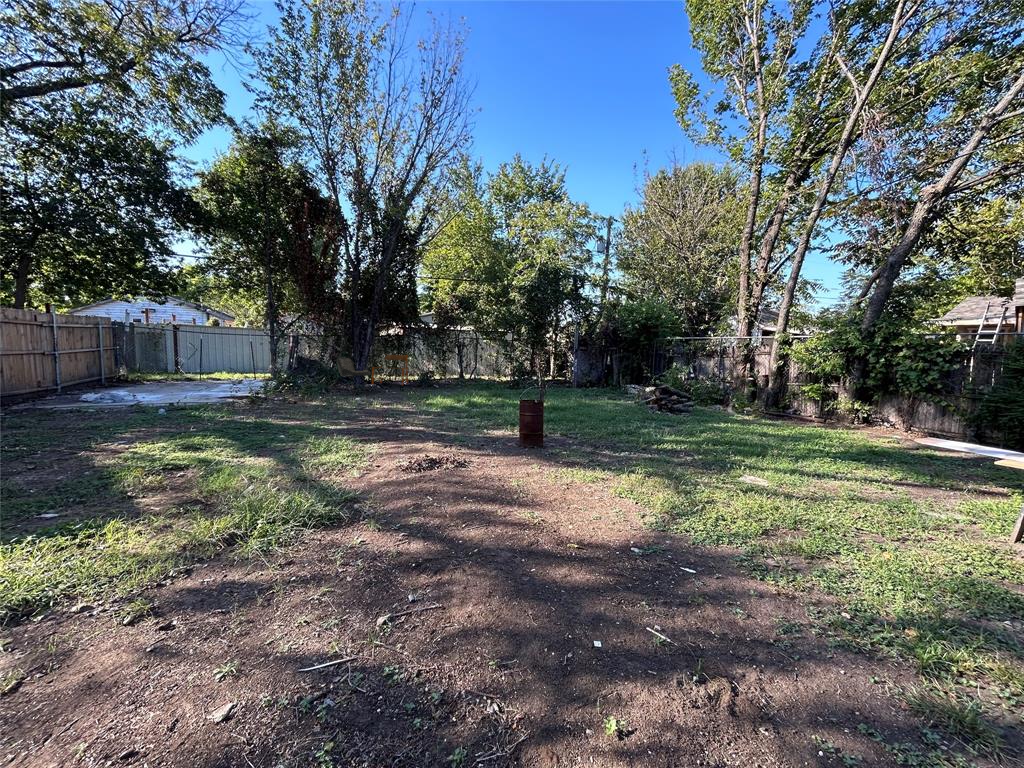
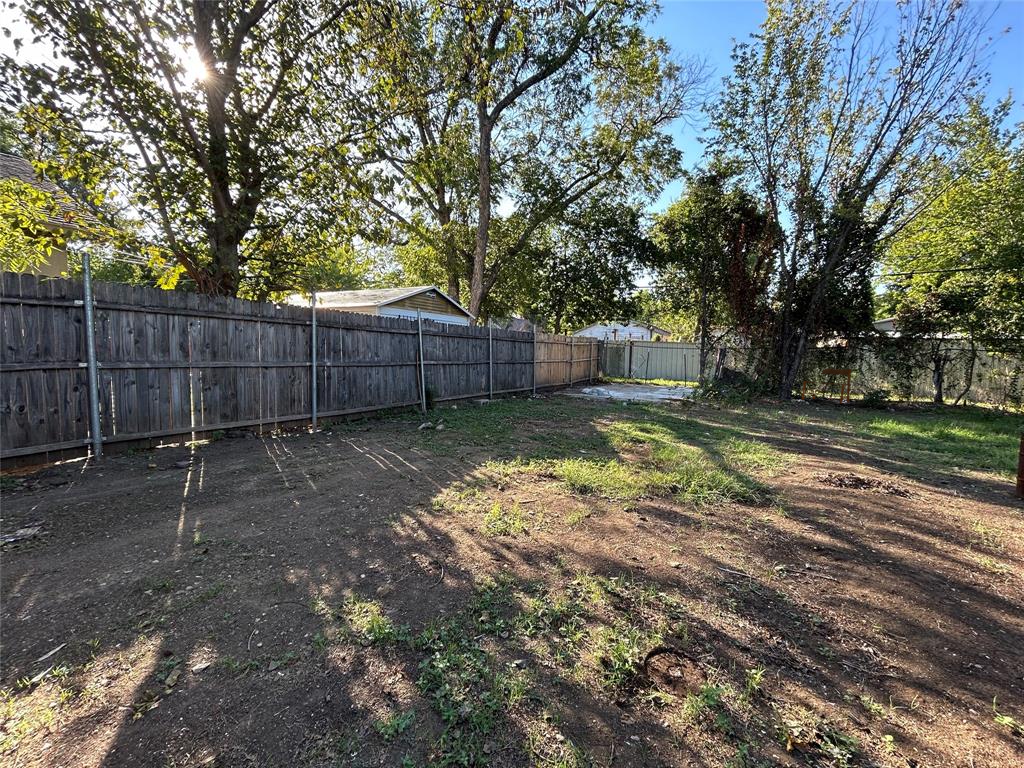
lounge chair: present [337,358,371,389] -> none [760,370,801,403]

